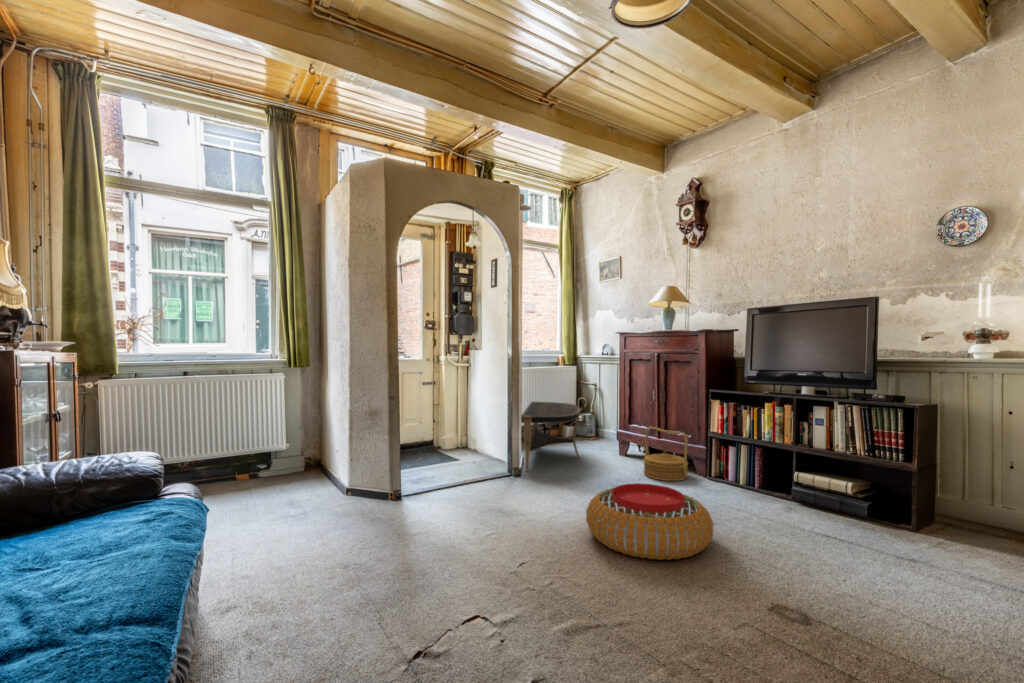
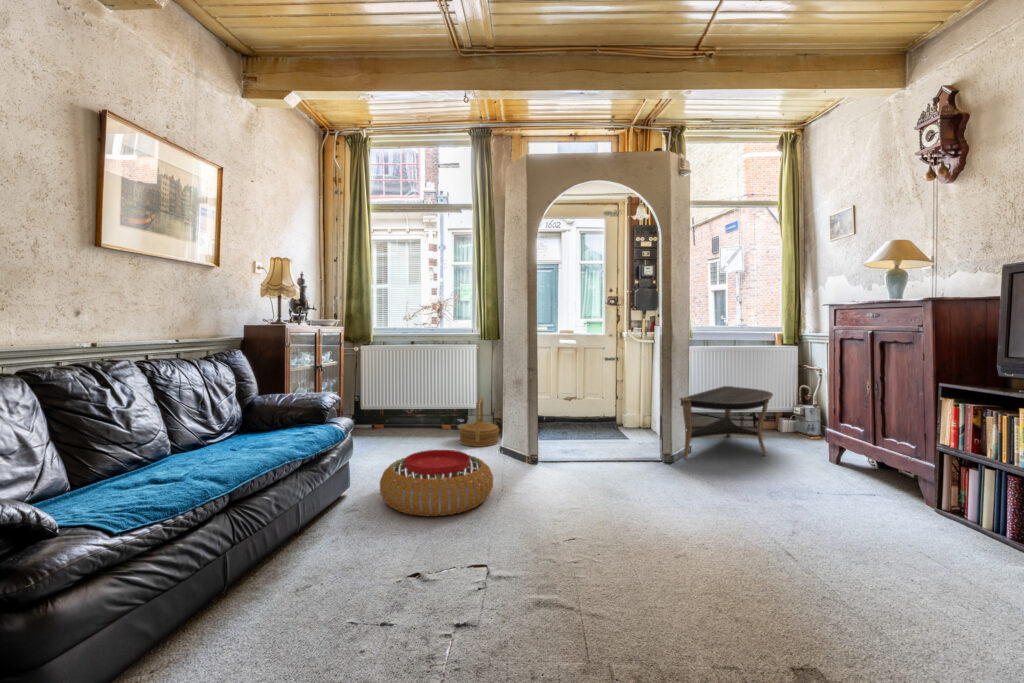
woven basket: present [643,427,688,481] -> present [460,397,499,447]
pouf: present [586,483,714,560] -> present [380,450,493,516]

